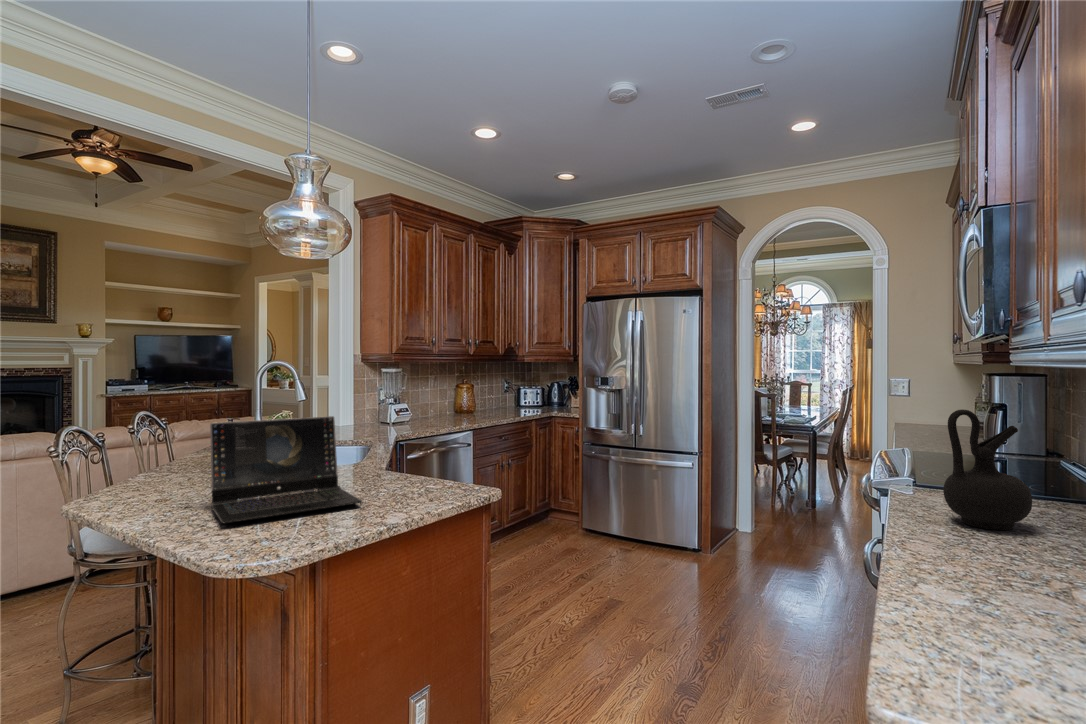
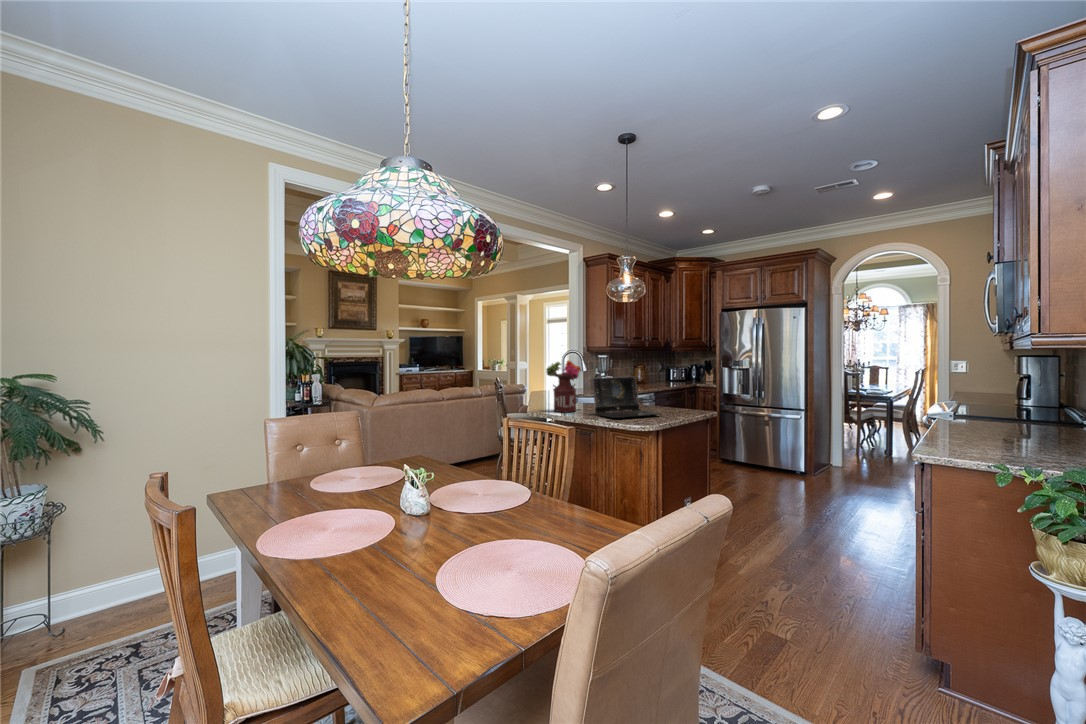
flower arrangement: none [120,382,218,499] -> present [546,360,581,412]
ceramic jug: present [943,410,1032,530] -> none [962,370,1007,426]

